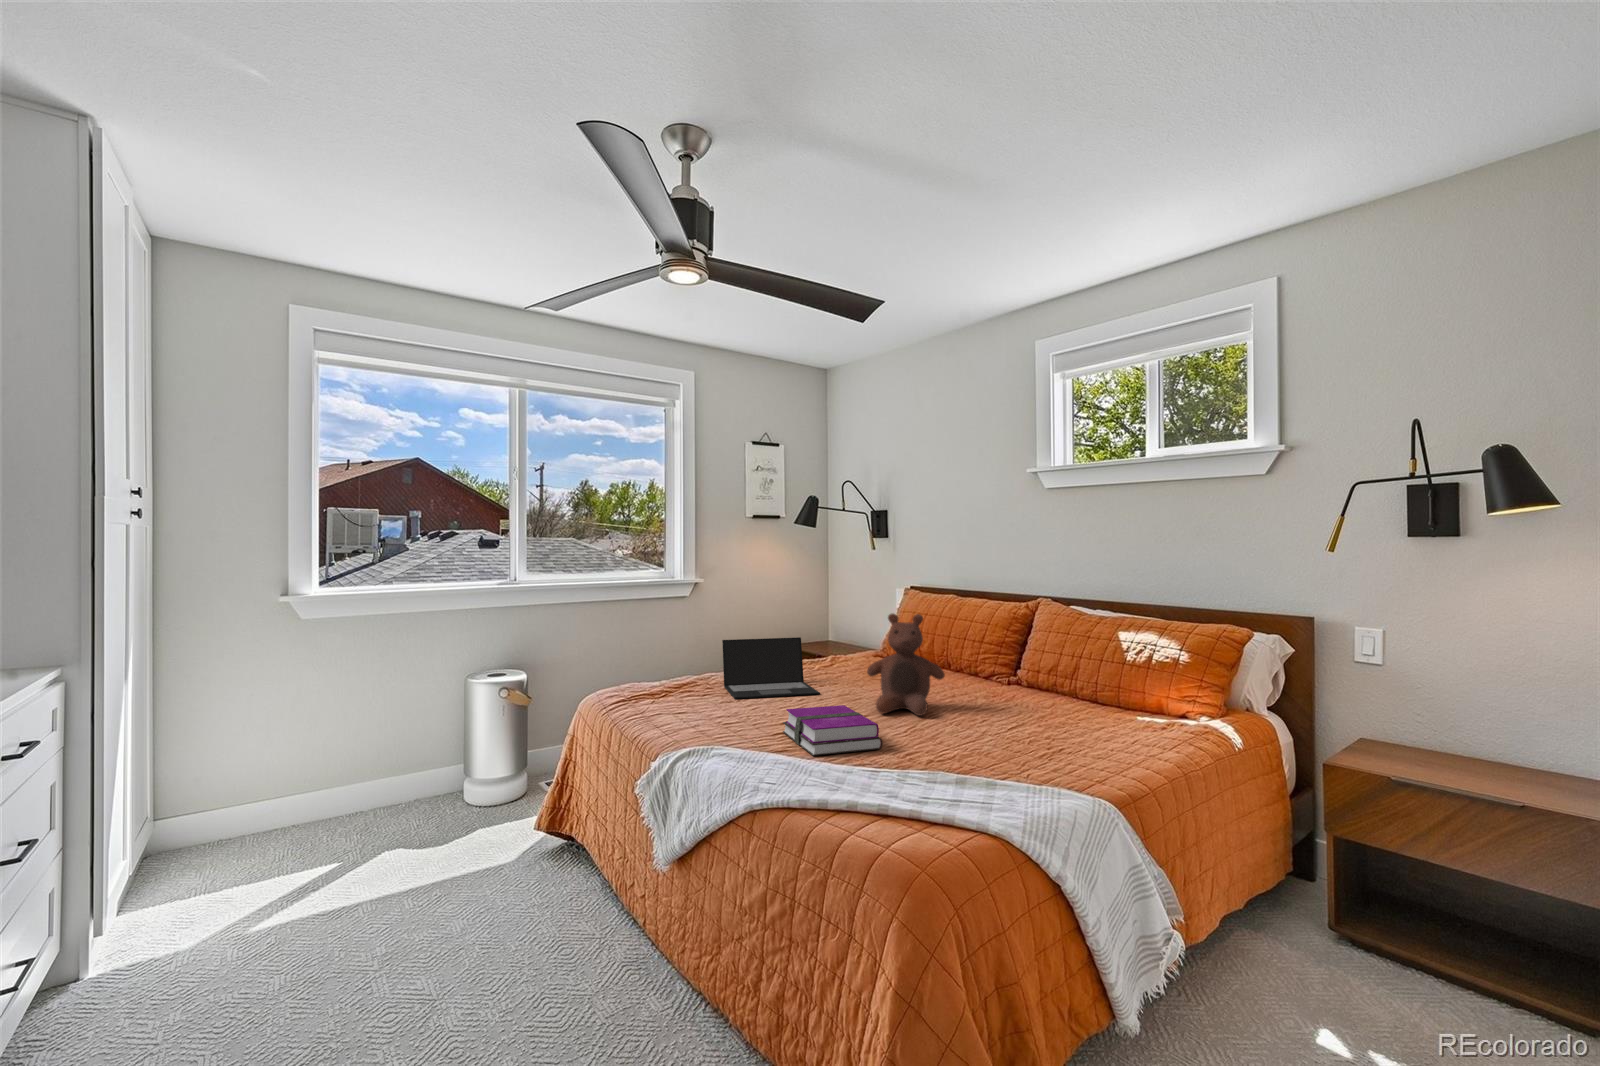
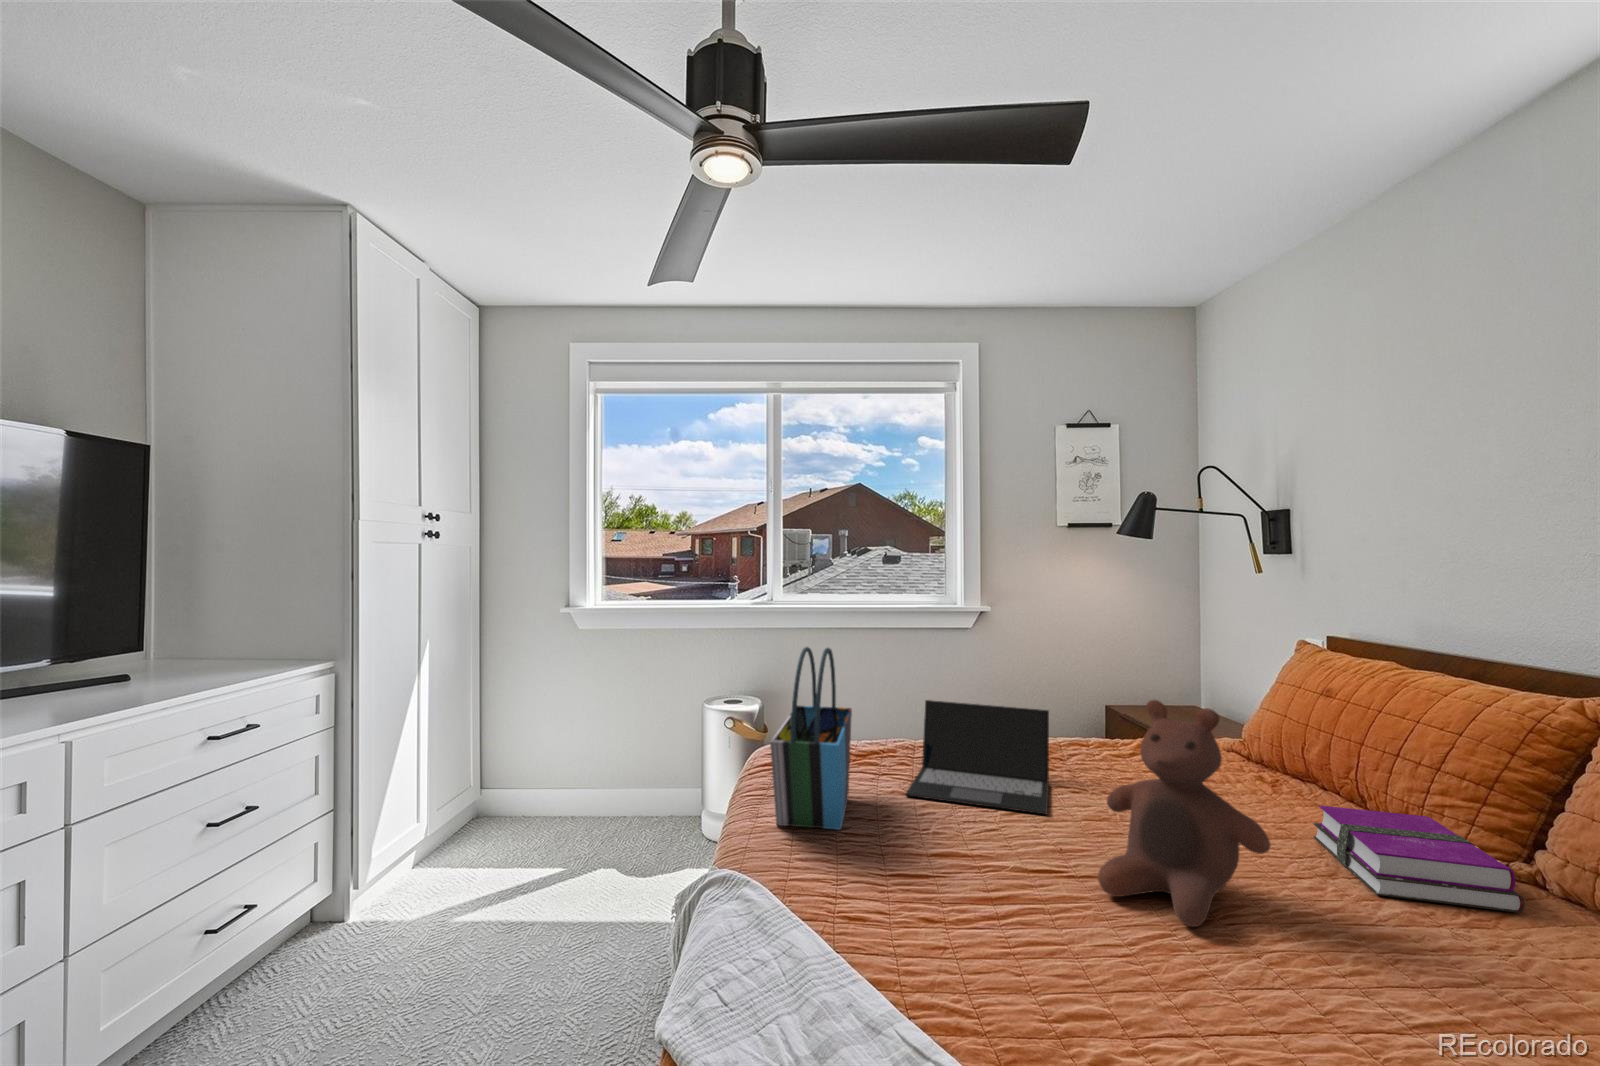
tote bag: none [658,601,732,721] -> present [770,647,852,830]
hardback book: present [783,705,883,756] -> present [1313,806,1525,913]

